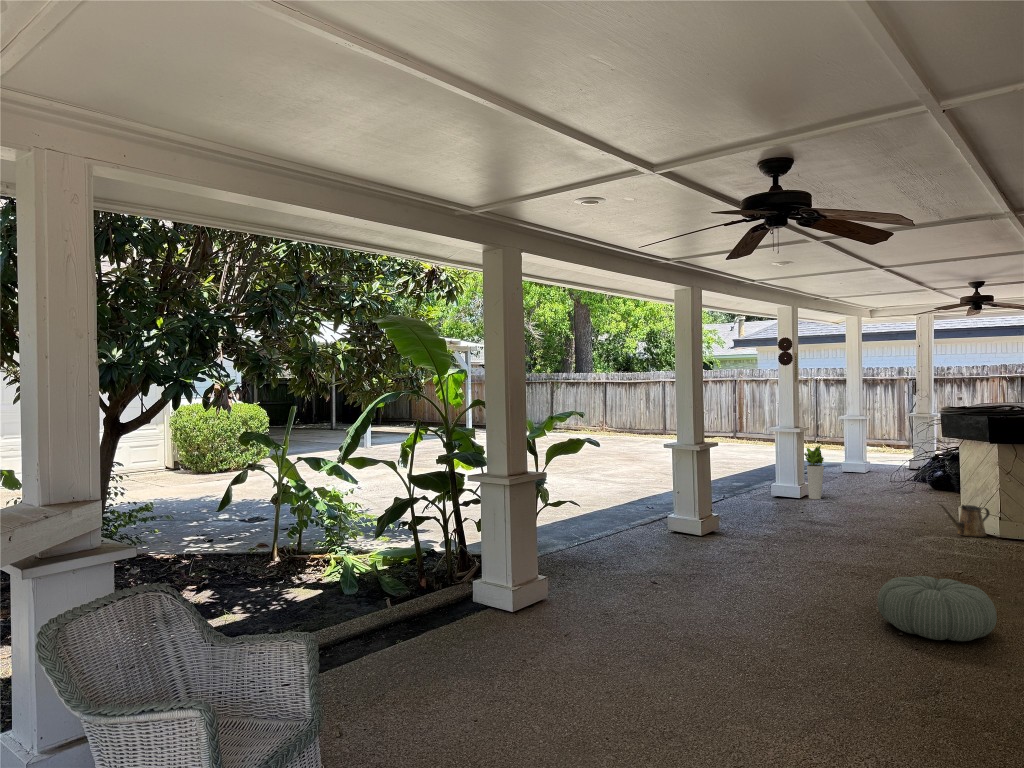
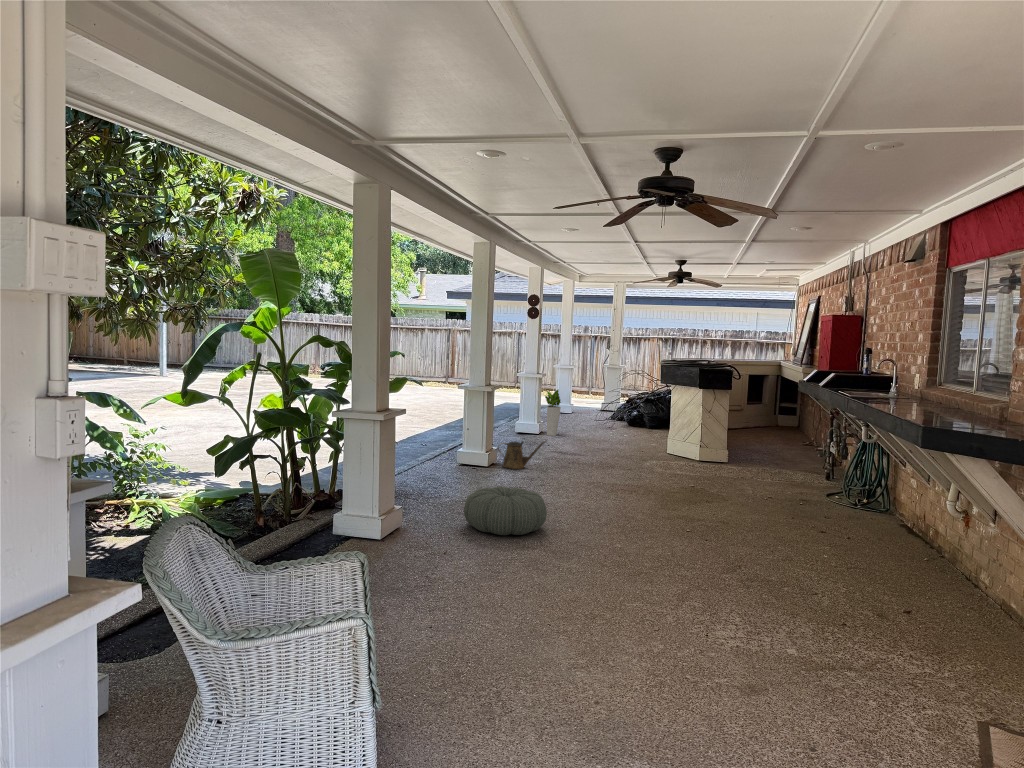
watering can: present [938,504,990,537] -> present [498,441,546,469]
pouf: present [878,576,997,641] -> present [464,487,547,535]

